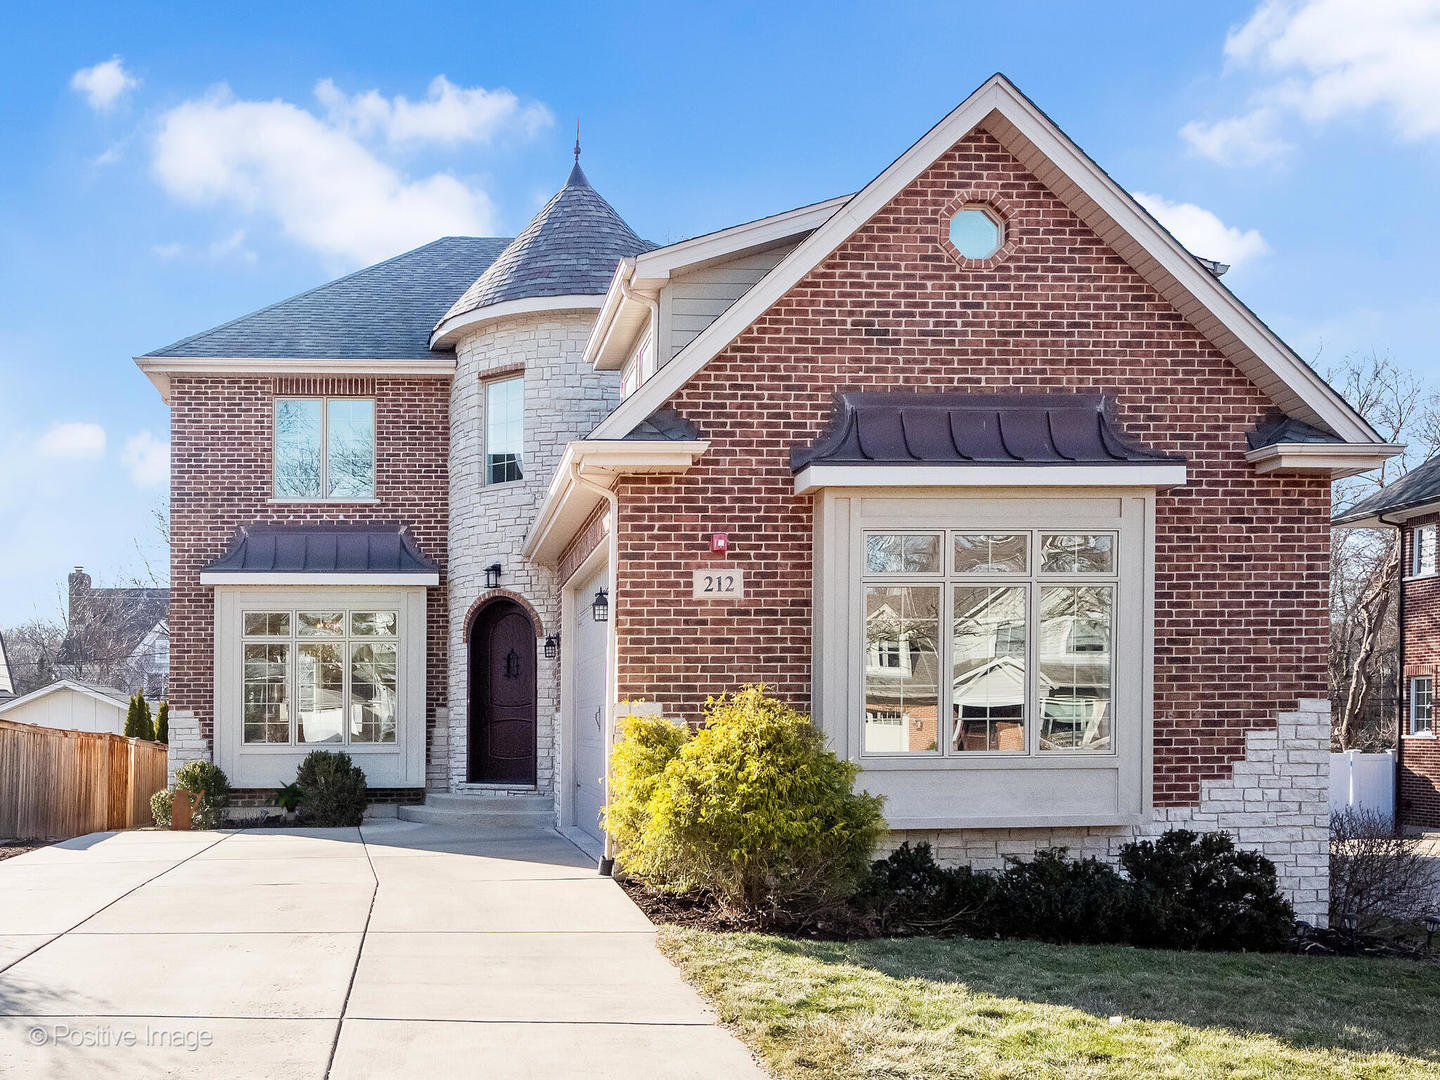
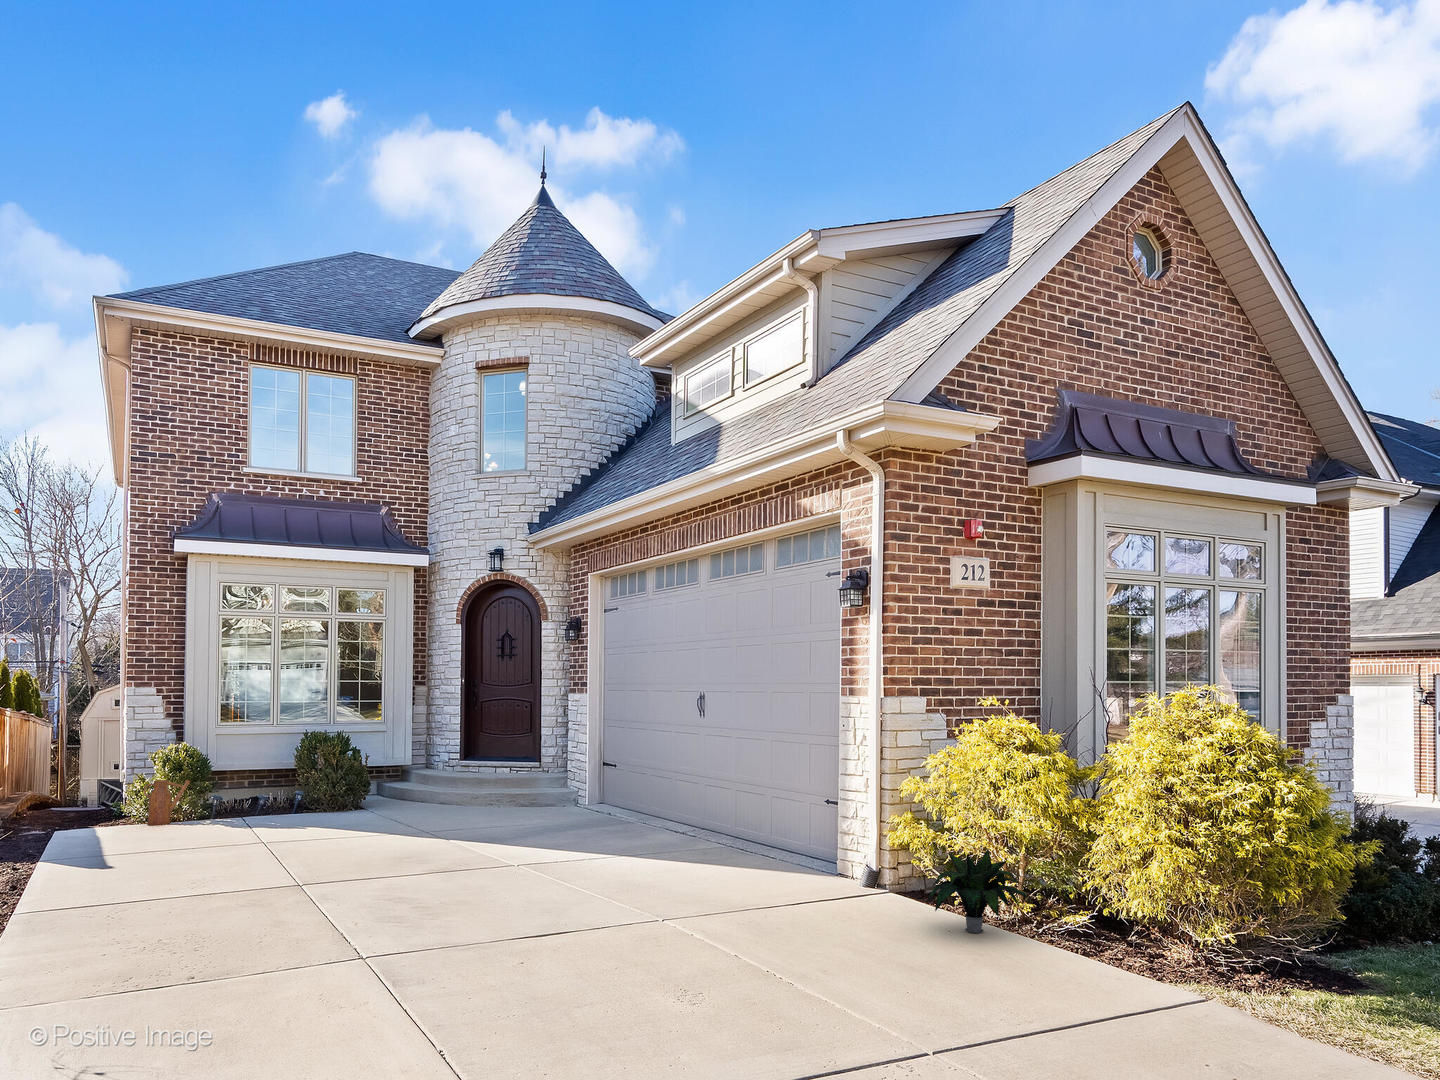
potted plant: present [264,780,313,821] -> present [926,849,1031,933]

